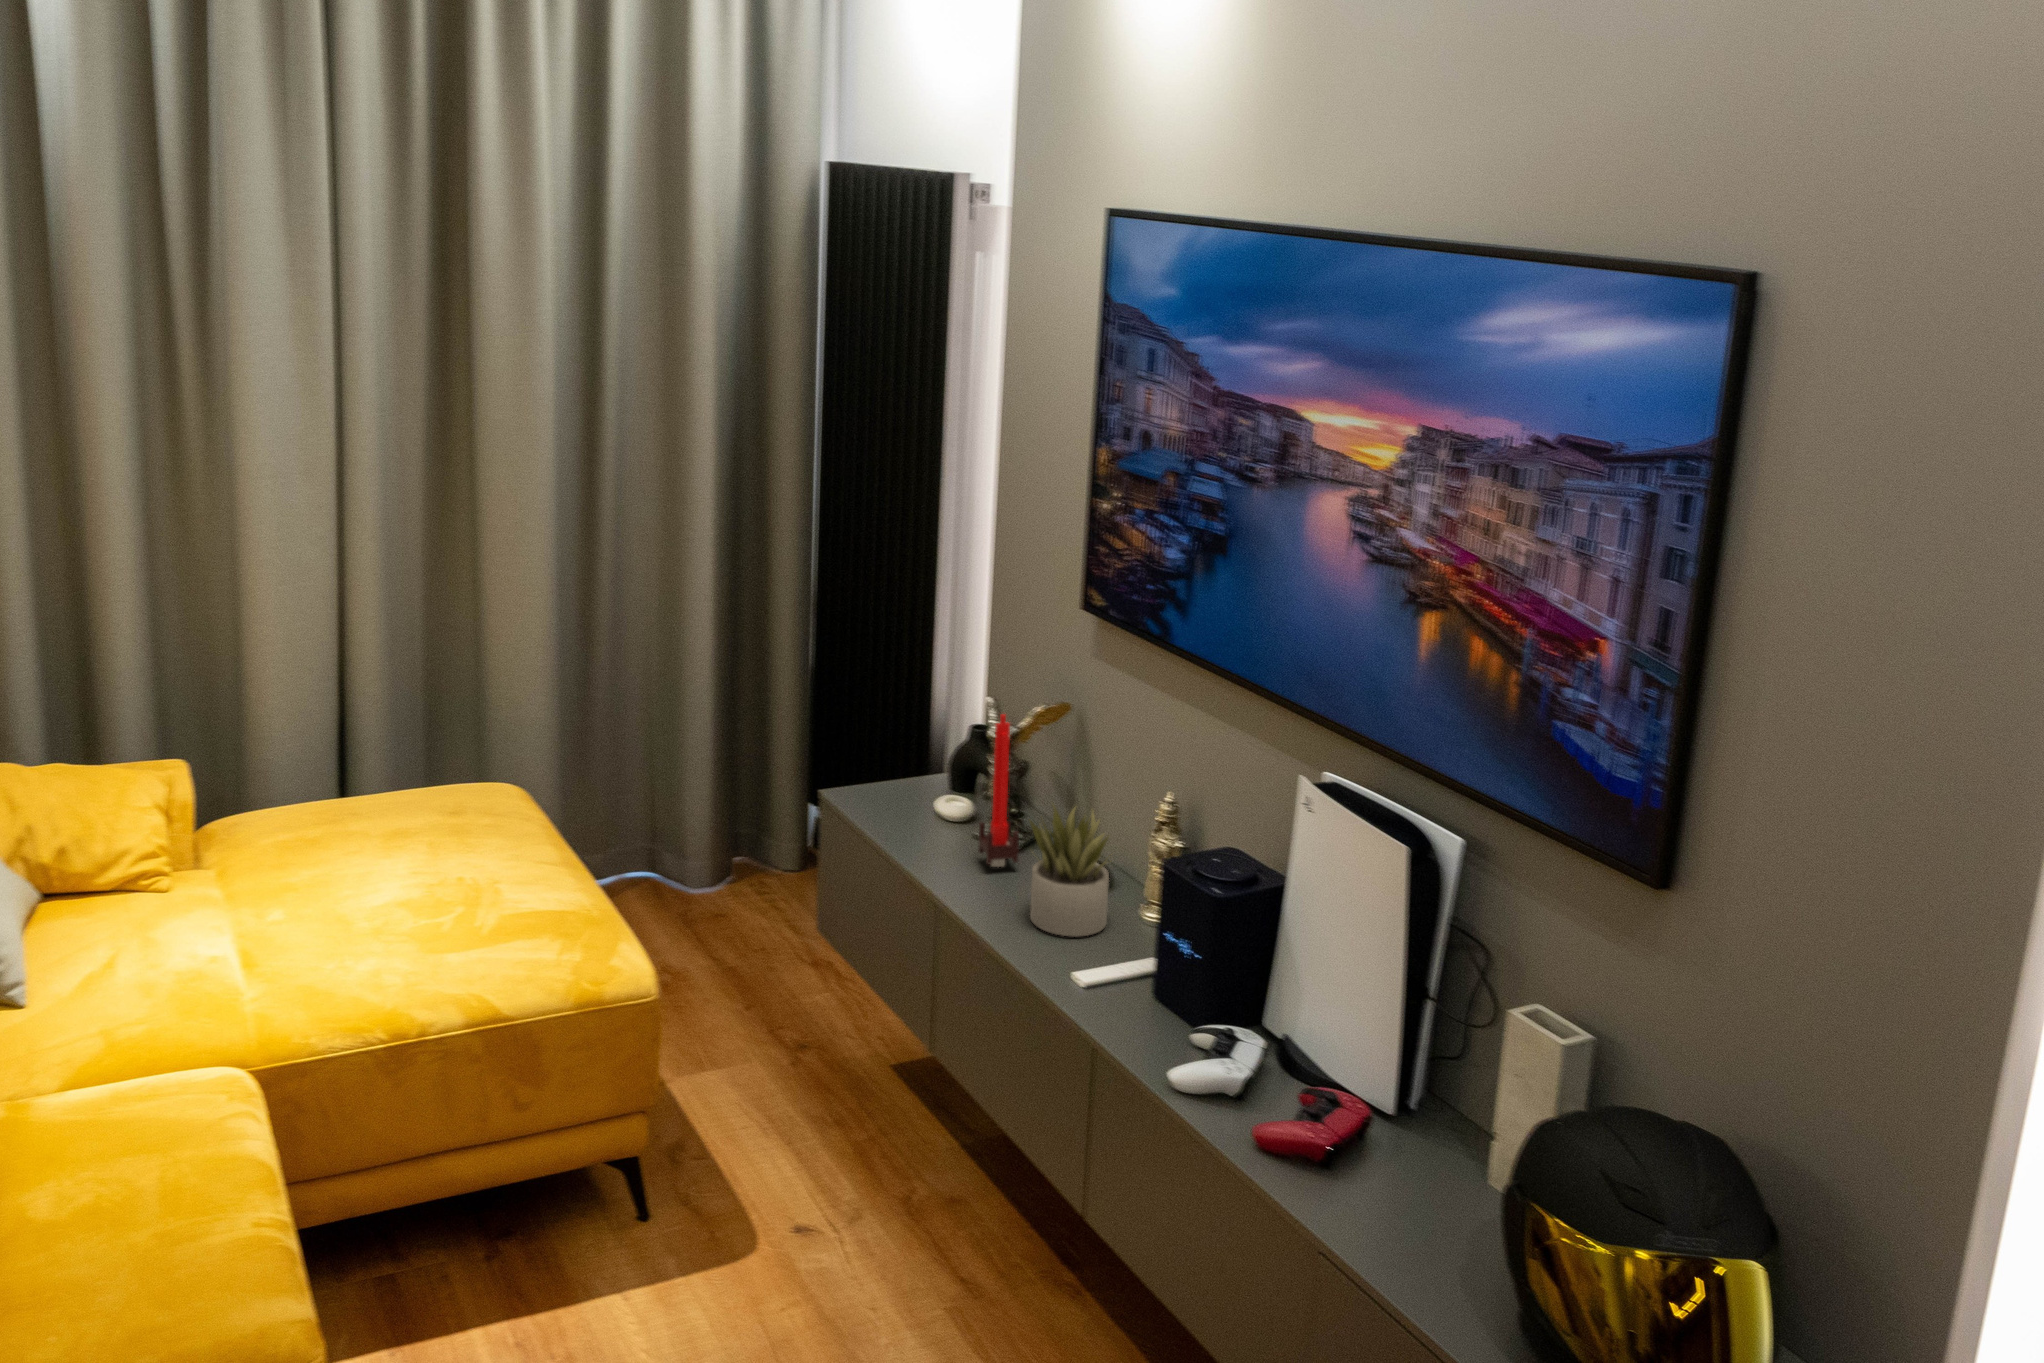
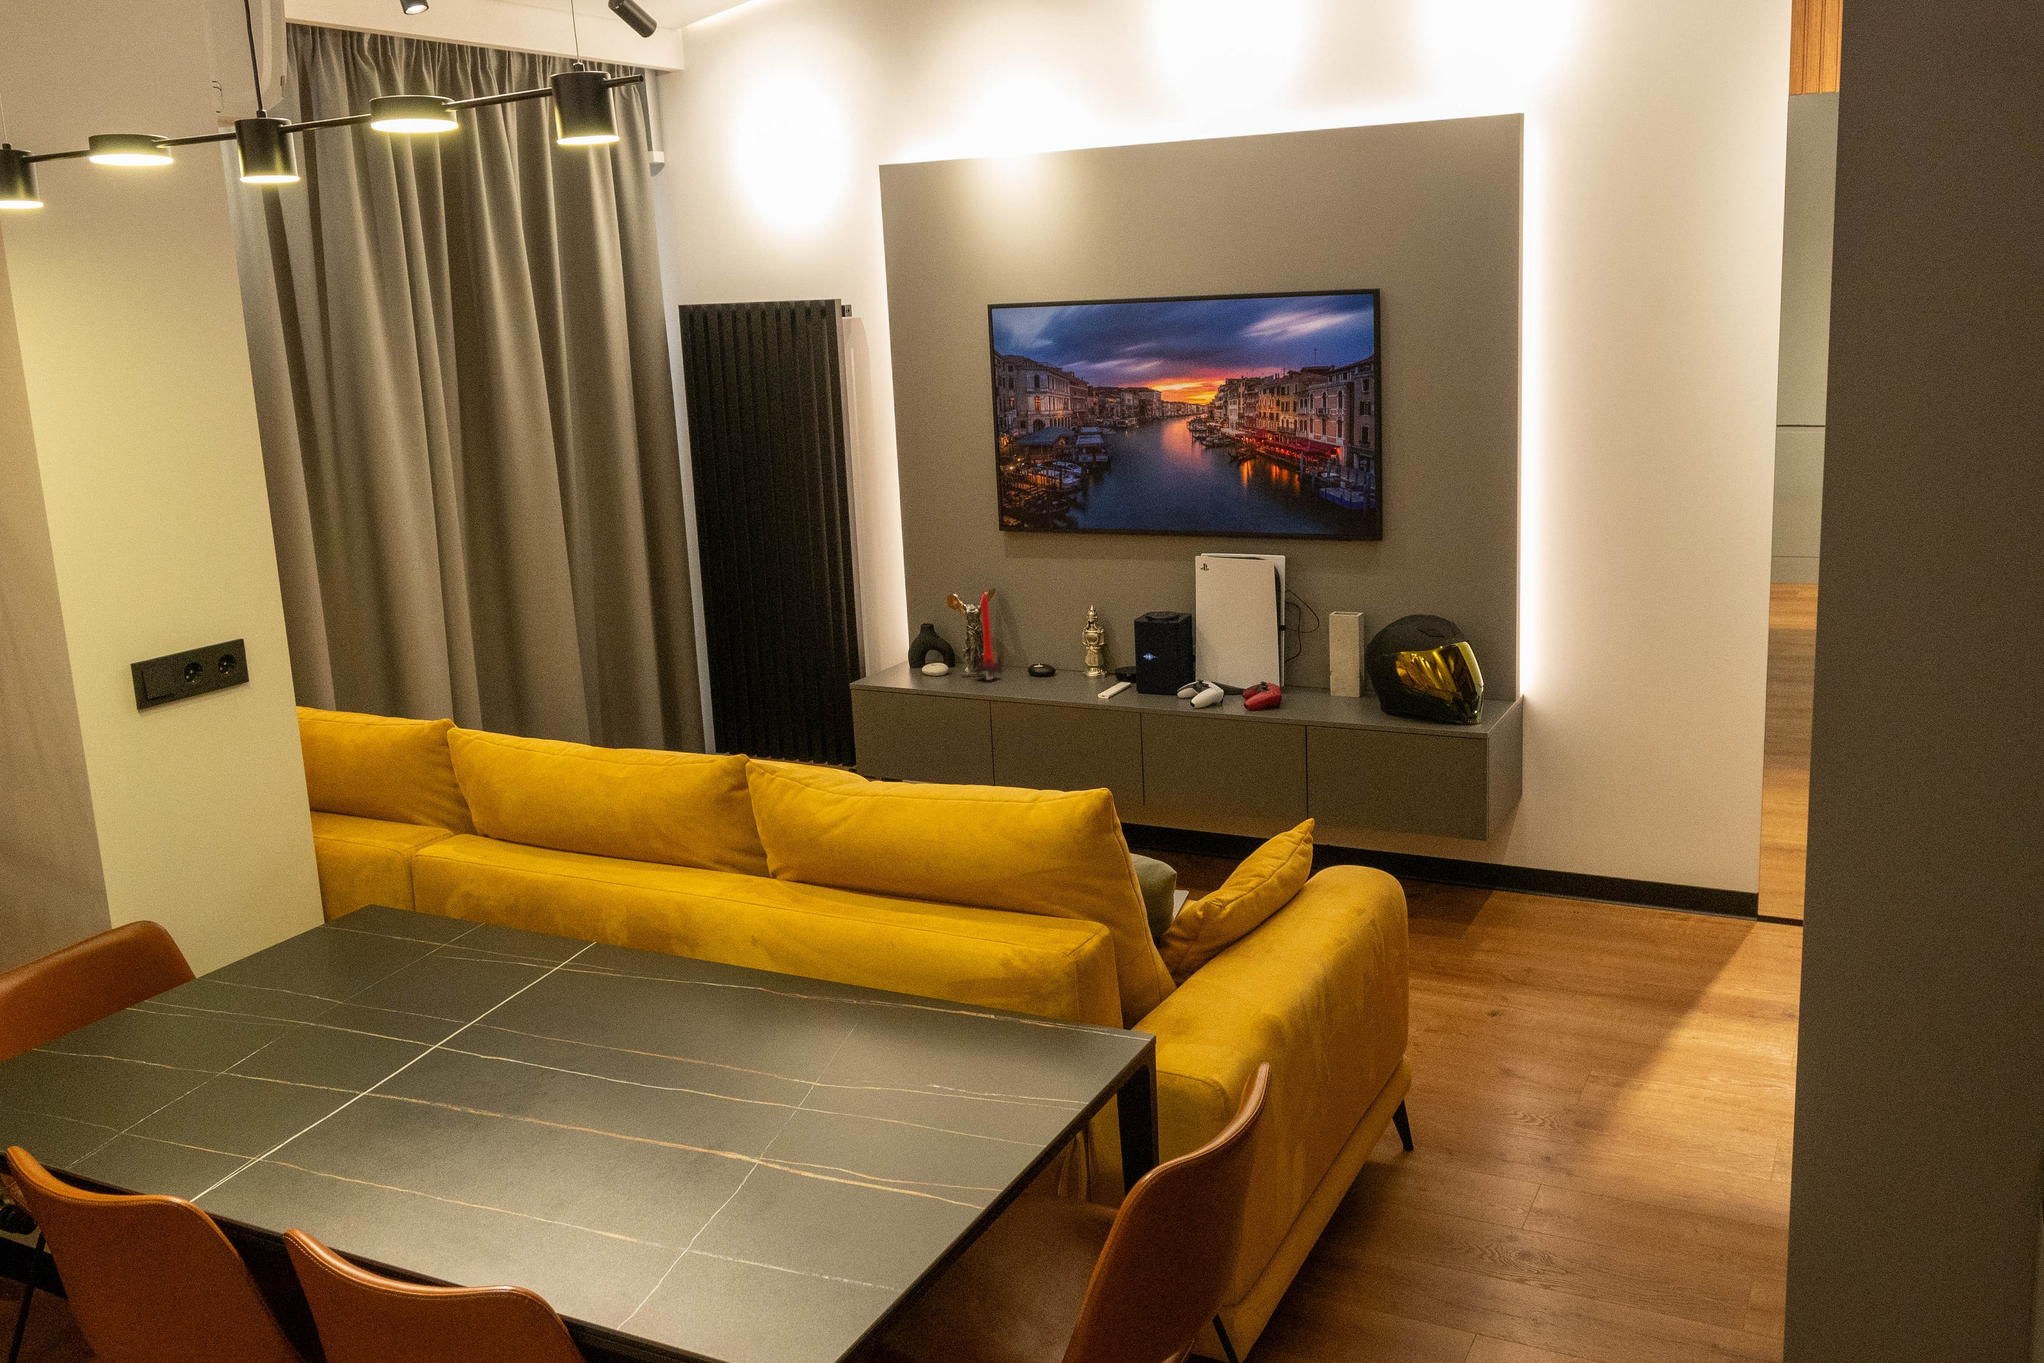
succulent plant: present [1030,807,1110,937] -> none [1026,620,1077,689]

